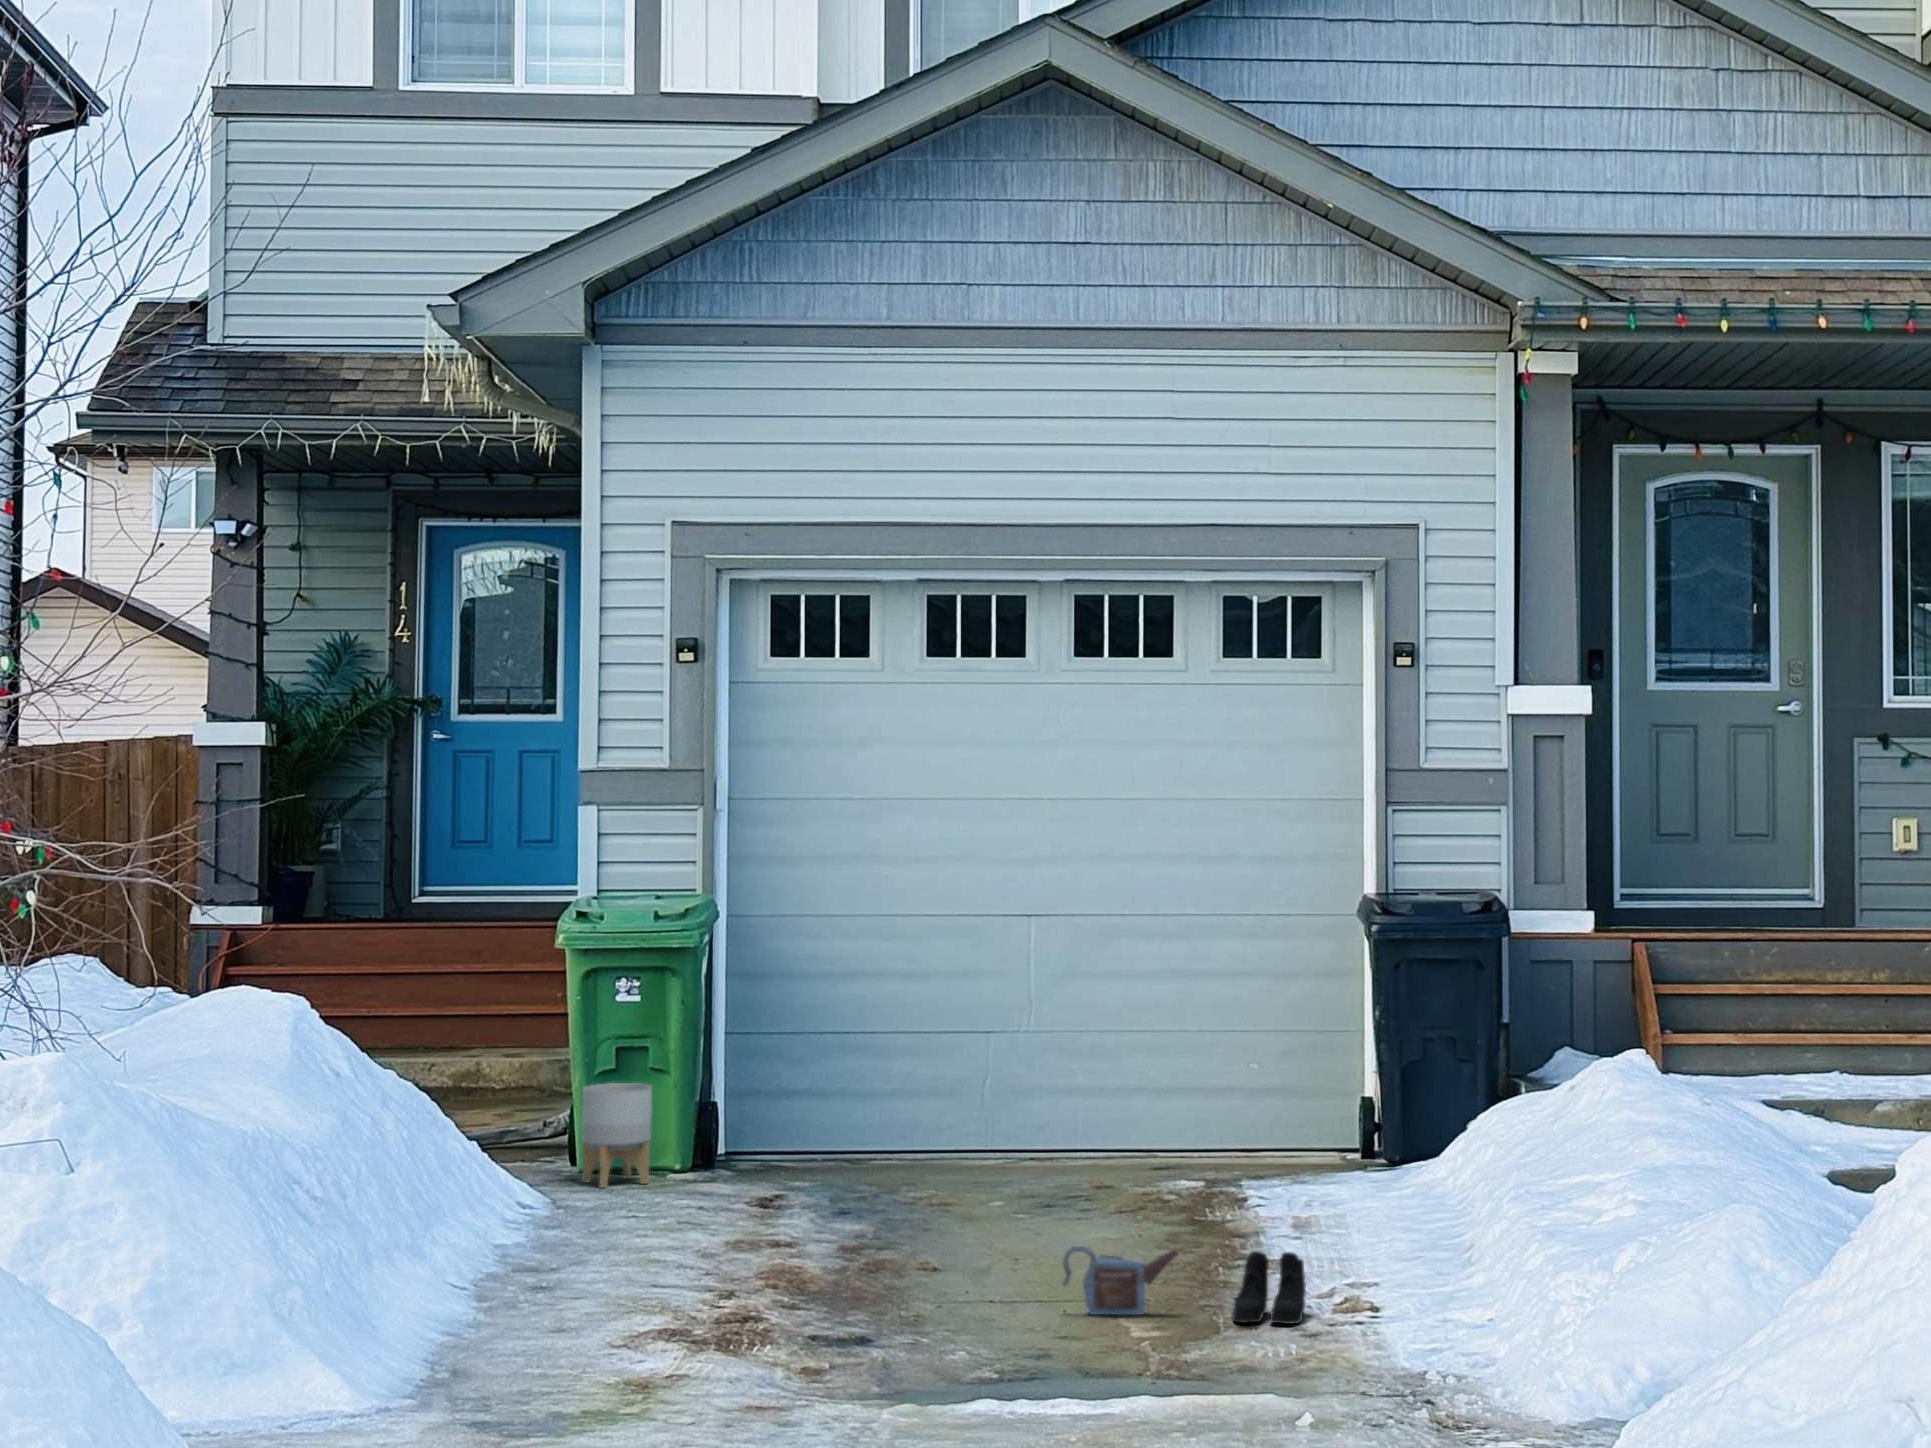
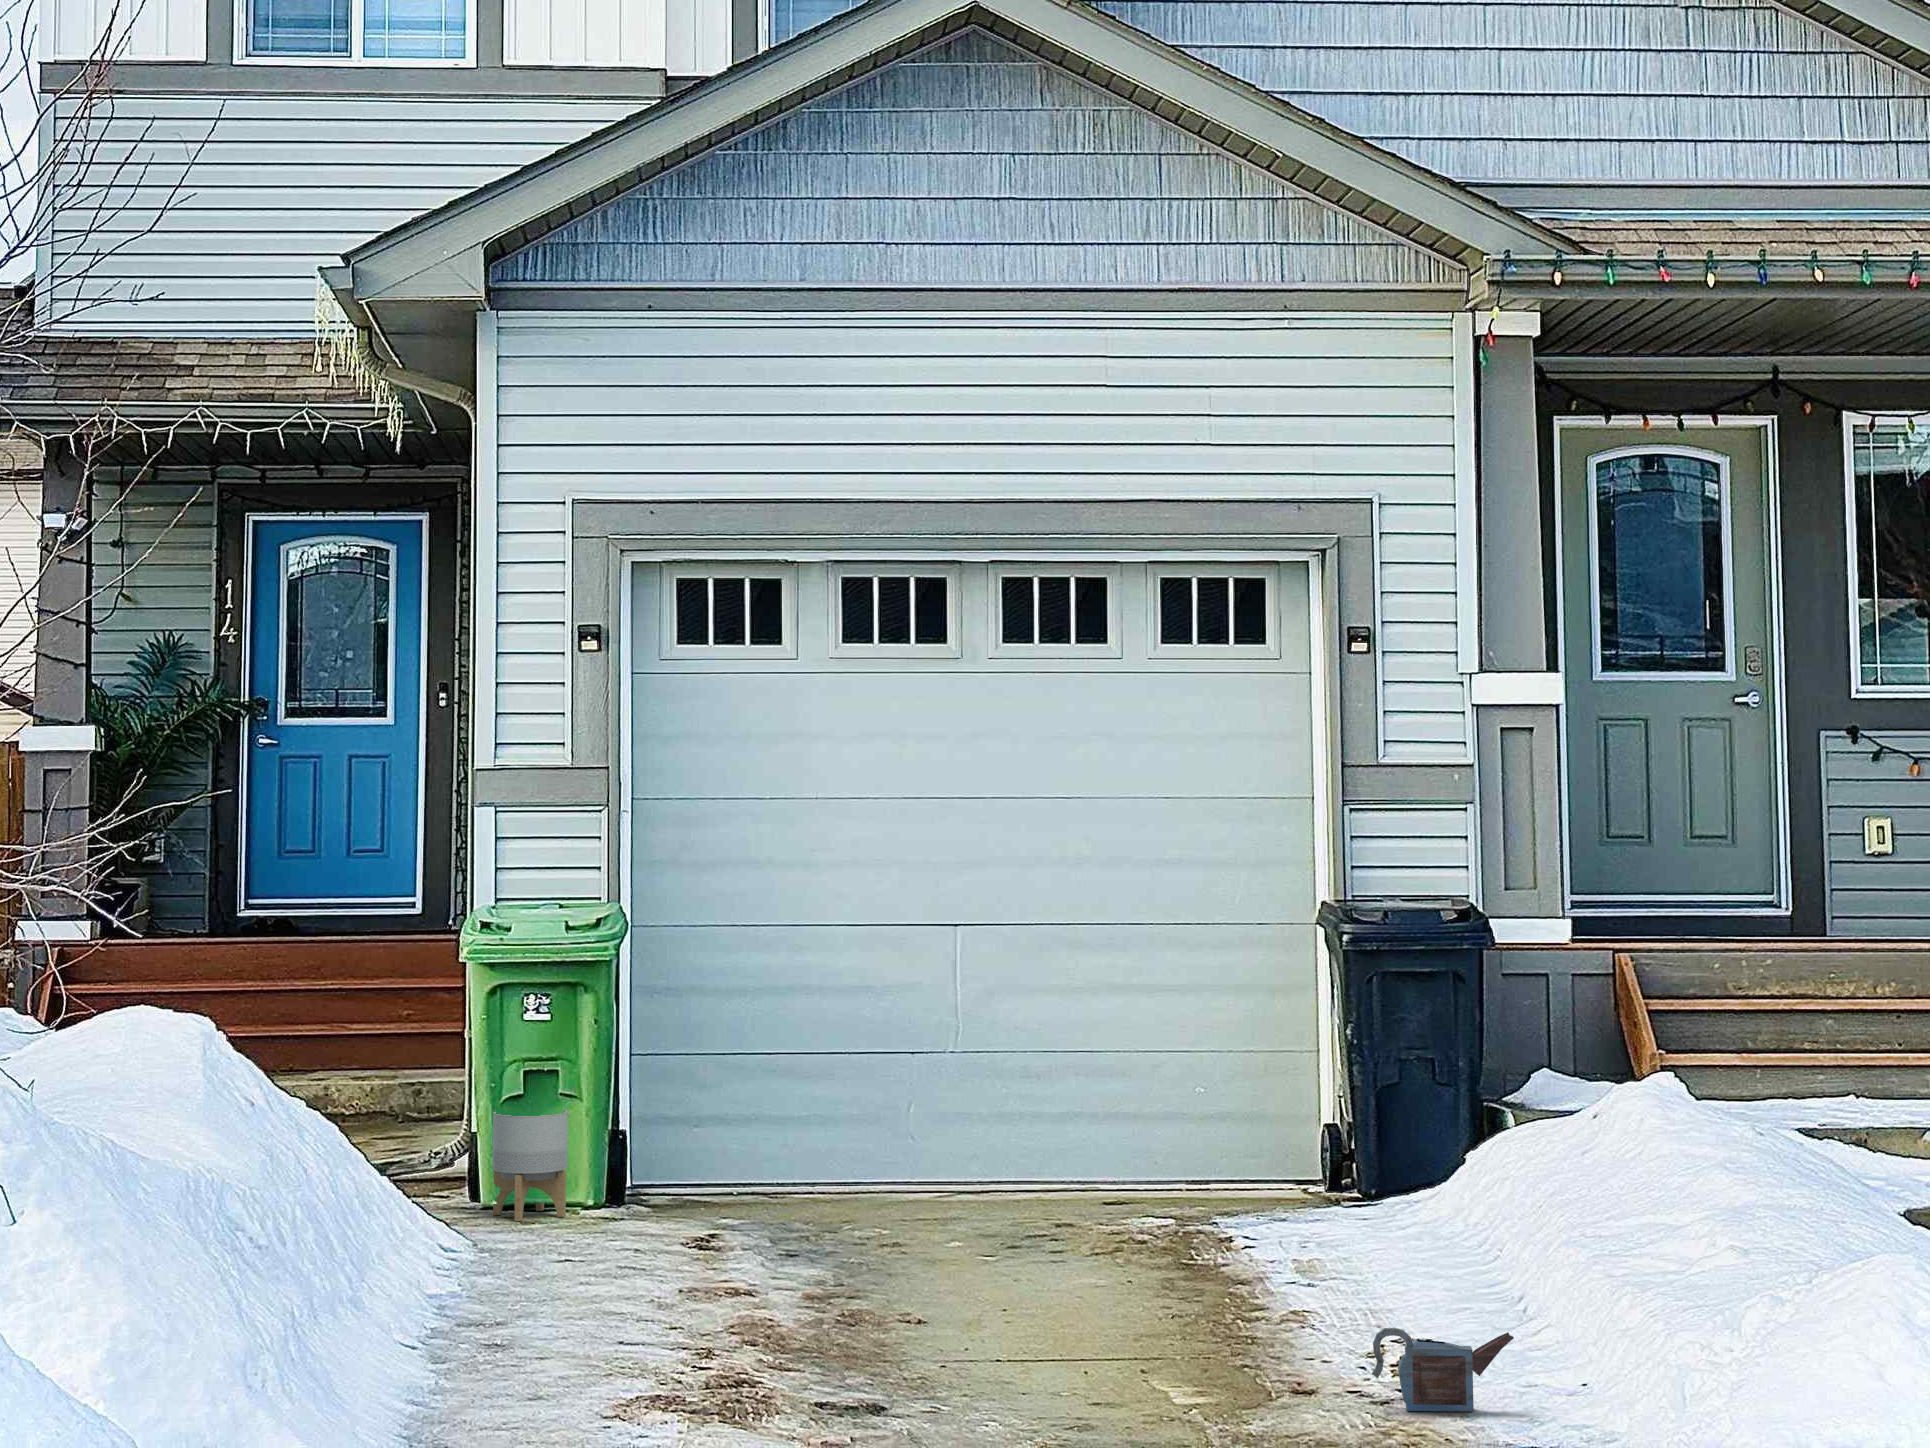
watering can: present [1062,1246,1179,1315] -> present [1372,1328,1514,1412]
boots: present [1233,1251,1306,1324] -> none [1284,1290,1362,1372]

